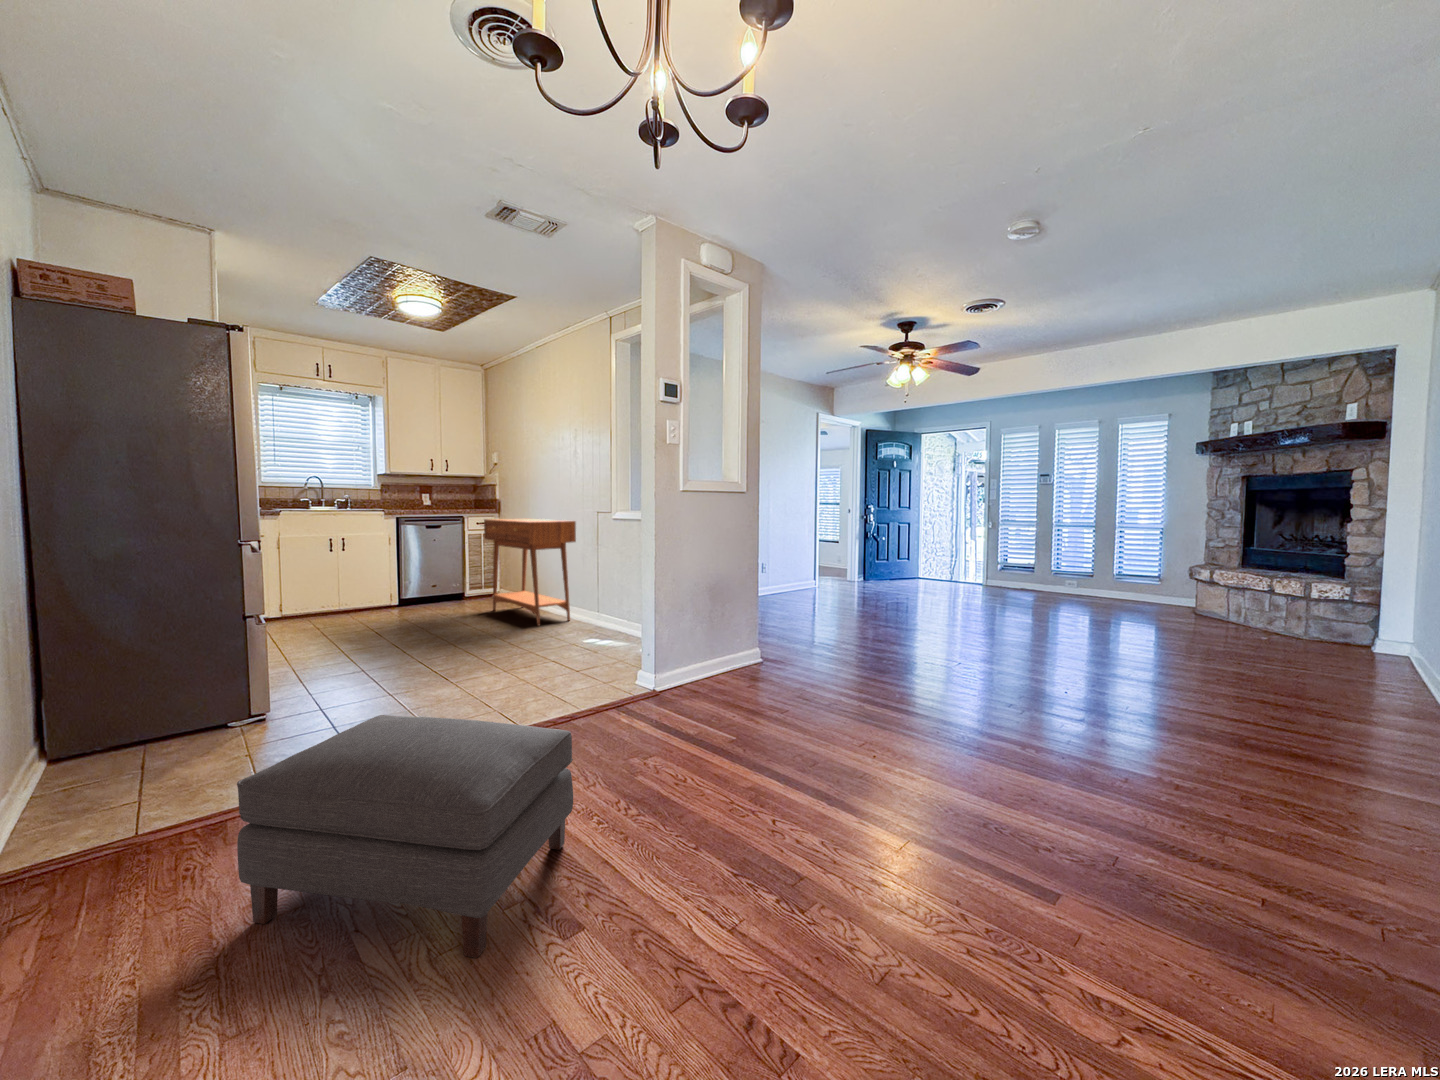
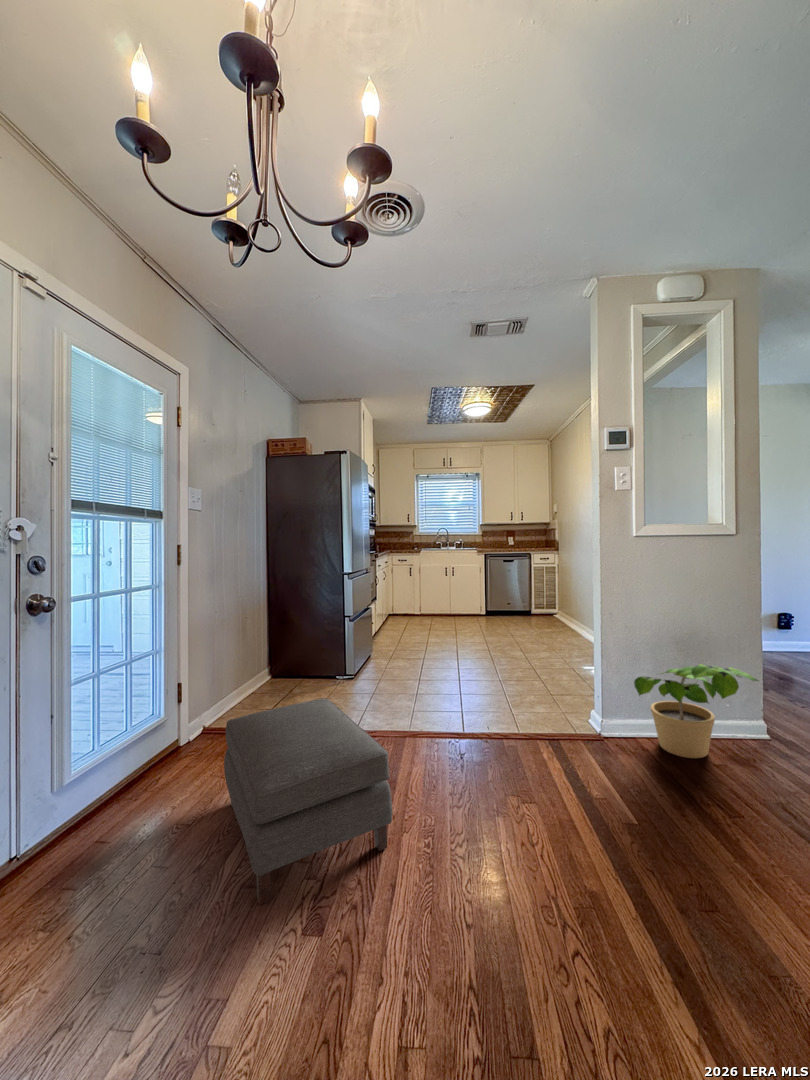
console table: present [484,519,576,626] -> none [534,555,597,645]
potted plant: none [695,604,786,690] -> present [634,664,758,758]

